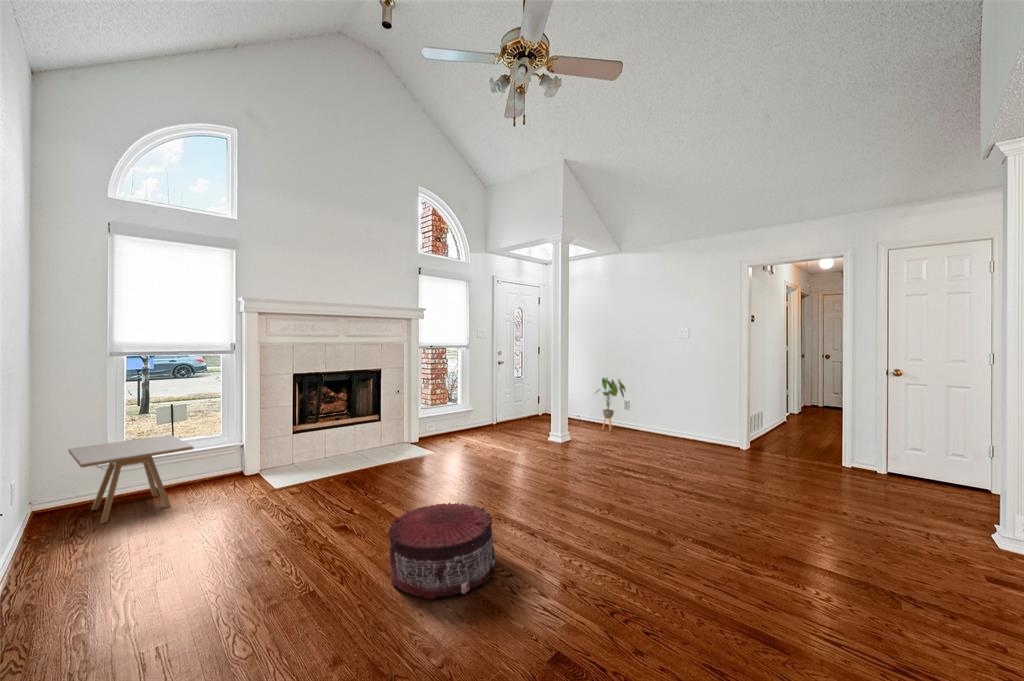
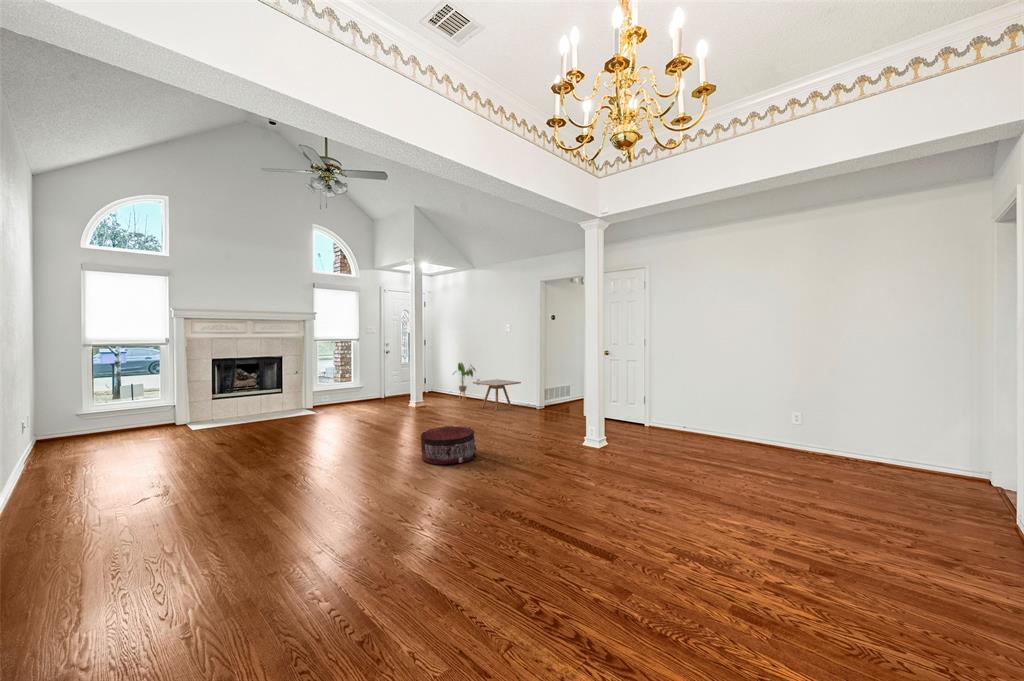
side table: present [68,435,193,523] -> present [473,379,521,411]
pouf: present [389,503,495,599] -> present [421,426,476,465]

